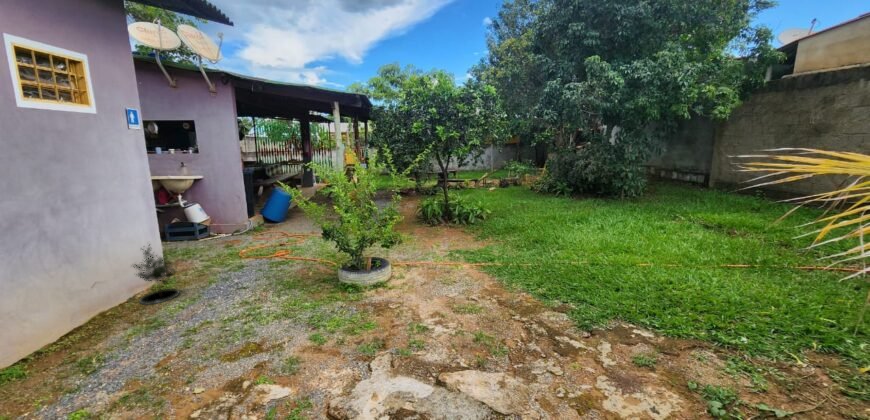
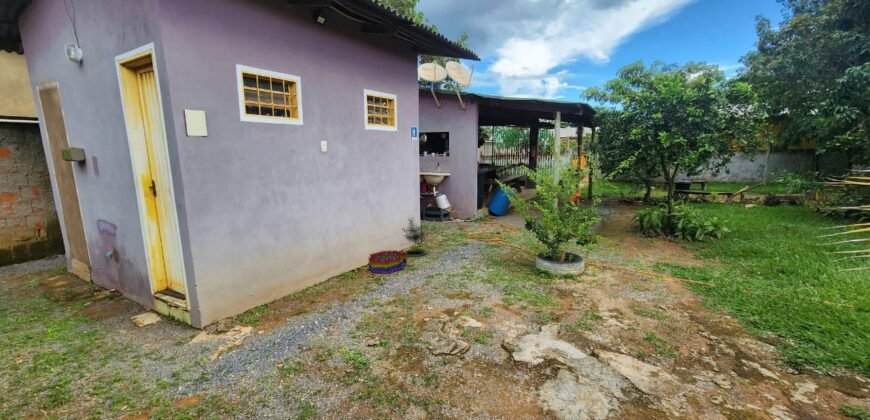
storage bin: none [68,300,149,349] -> present [368,250,407,274]

